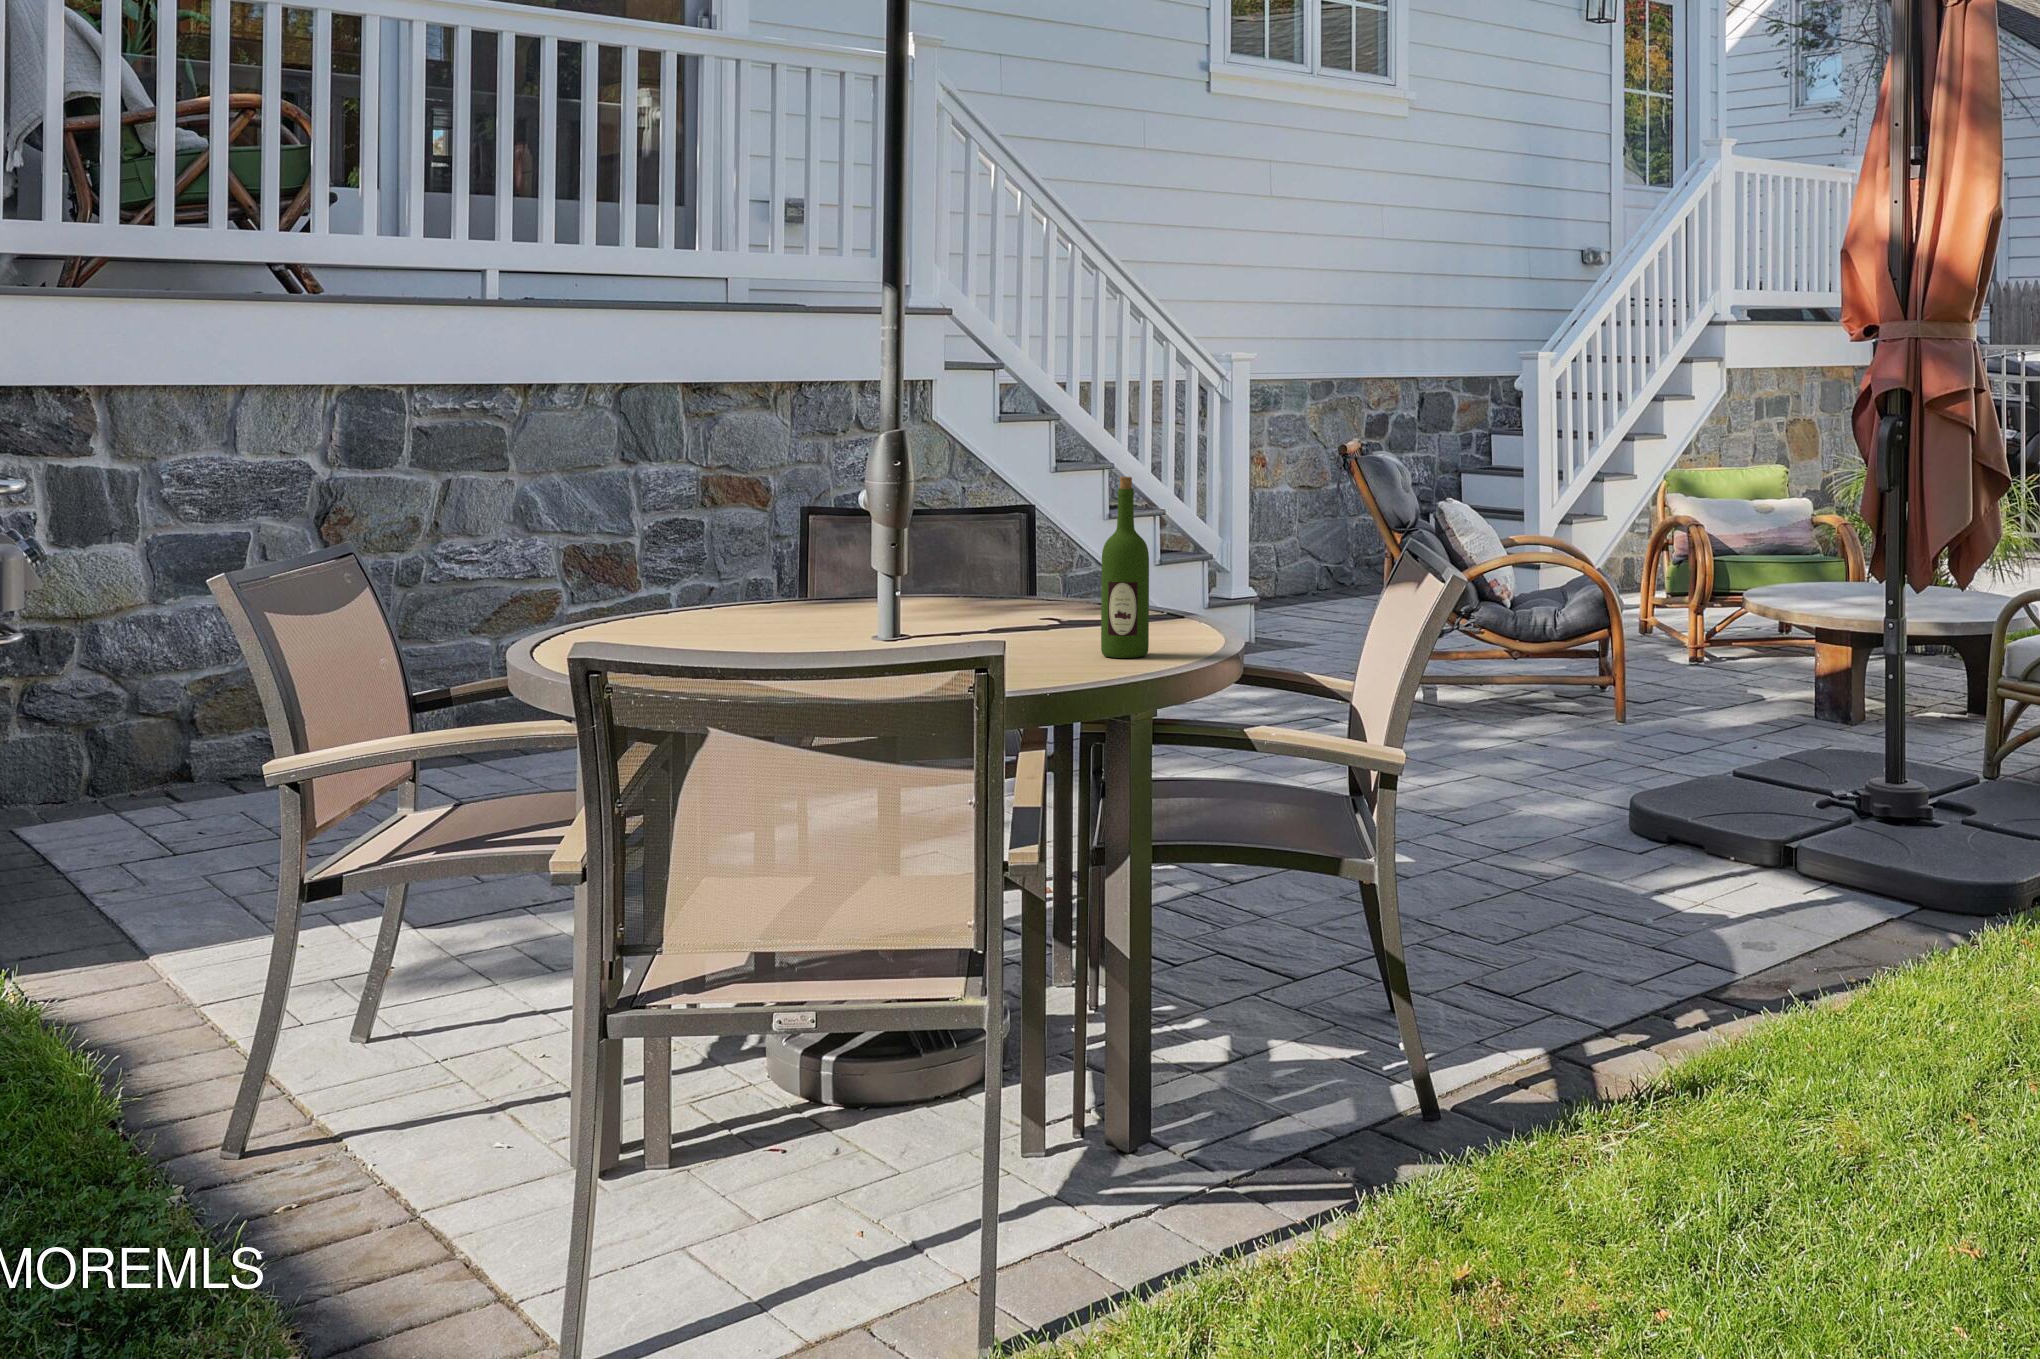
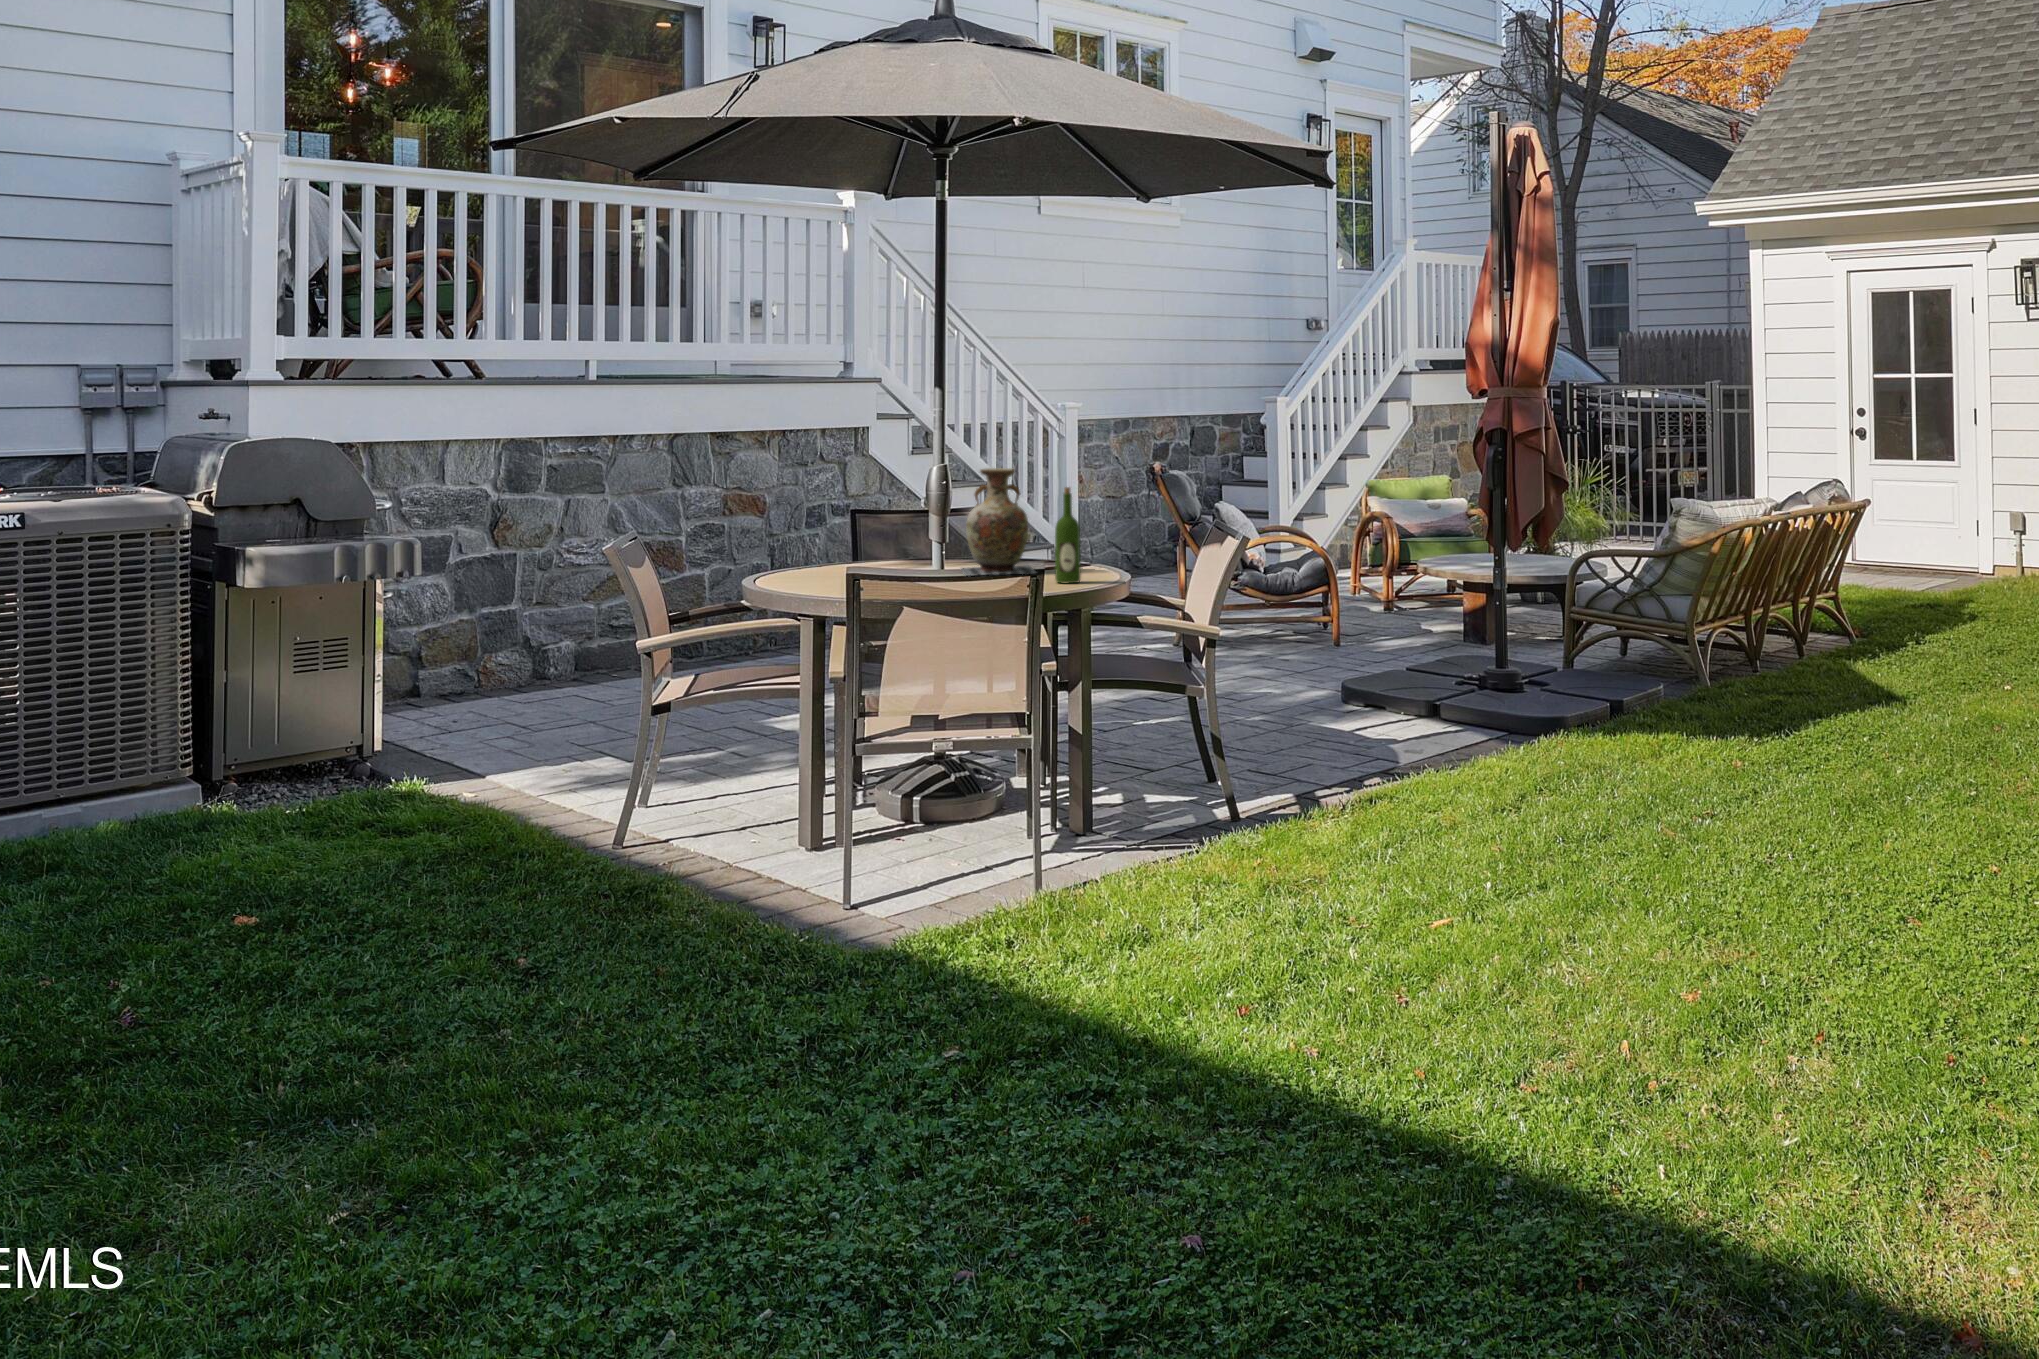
vase: none [952,441,1086,635] -> present [961,468,1037,576]

